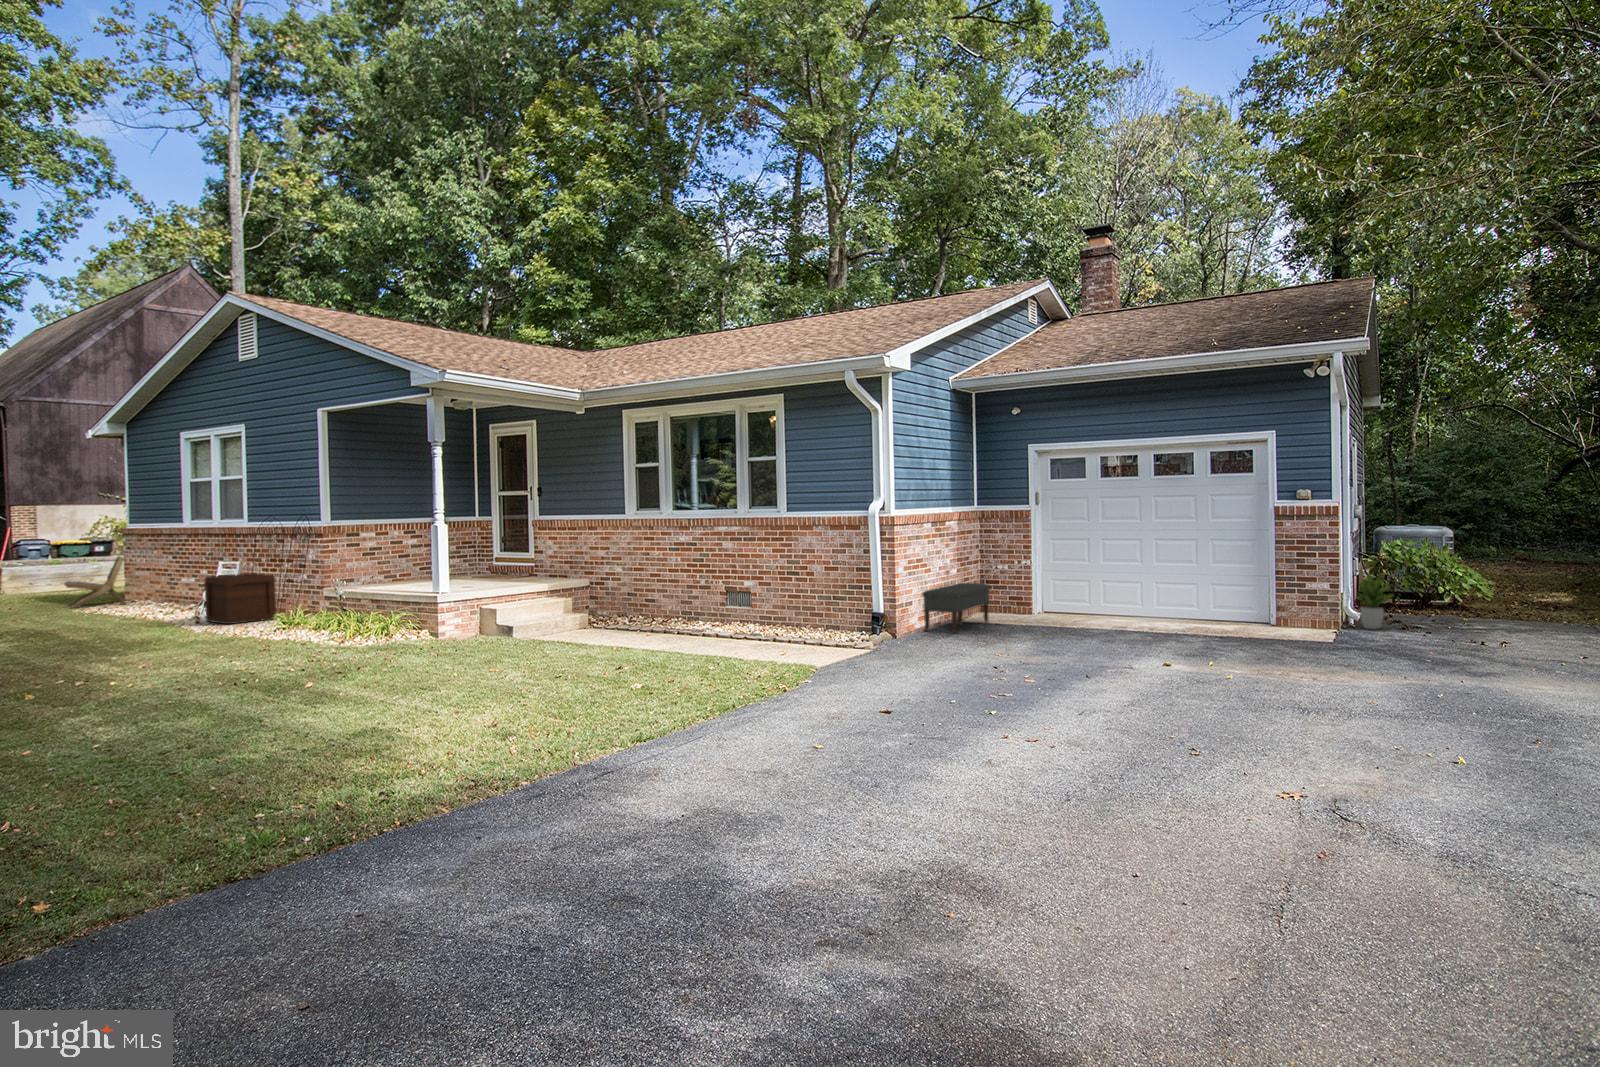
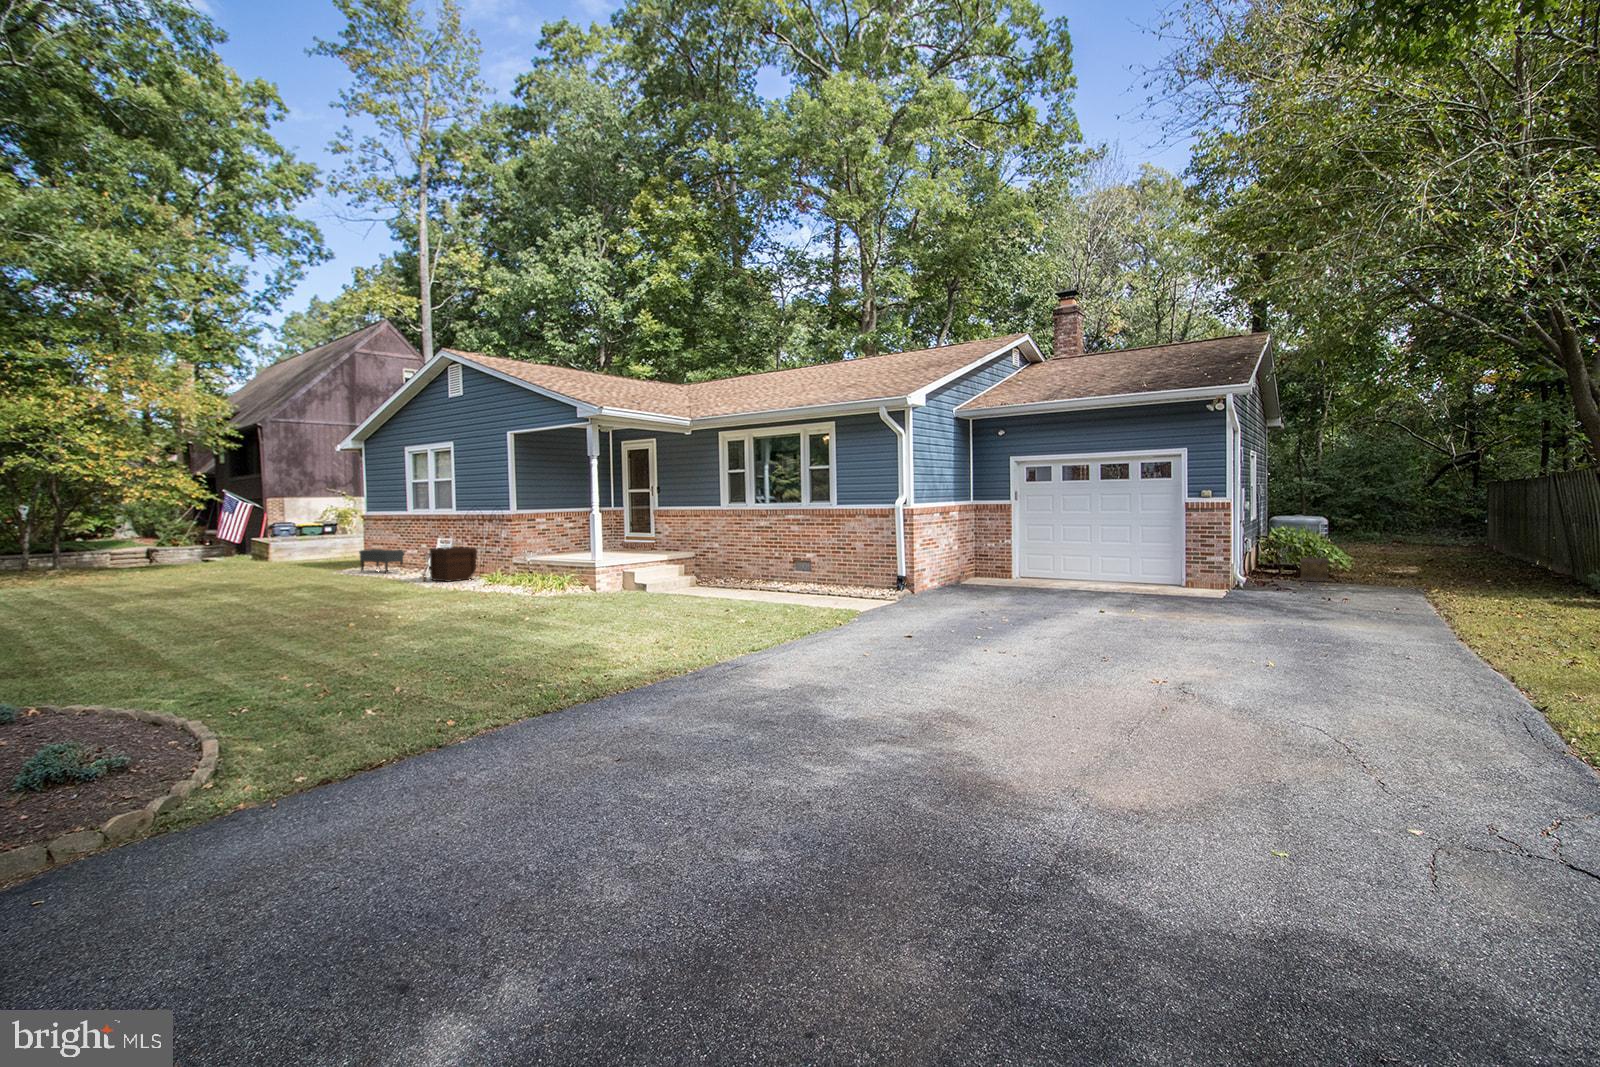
lounge chair: present [64,556,125,608] -> none [320,535,363,571]
potted plant: present [1356,574,1394,629] -> none [1241,550,1270,590]
bucket: none [1426,580,1471,616] -> present [1300,557,1331,582]
bench: present [922,583,990,633] -> present [359,549,404,573]

